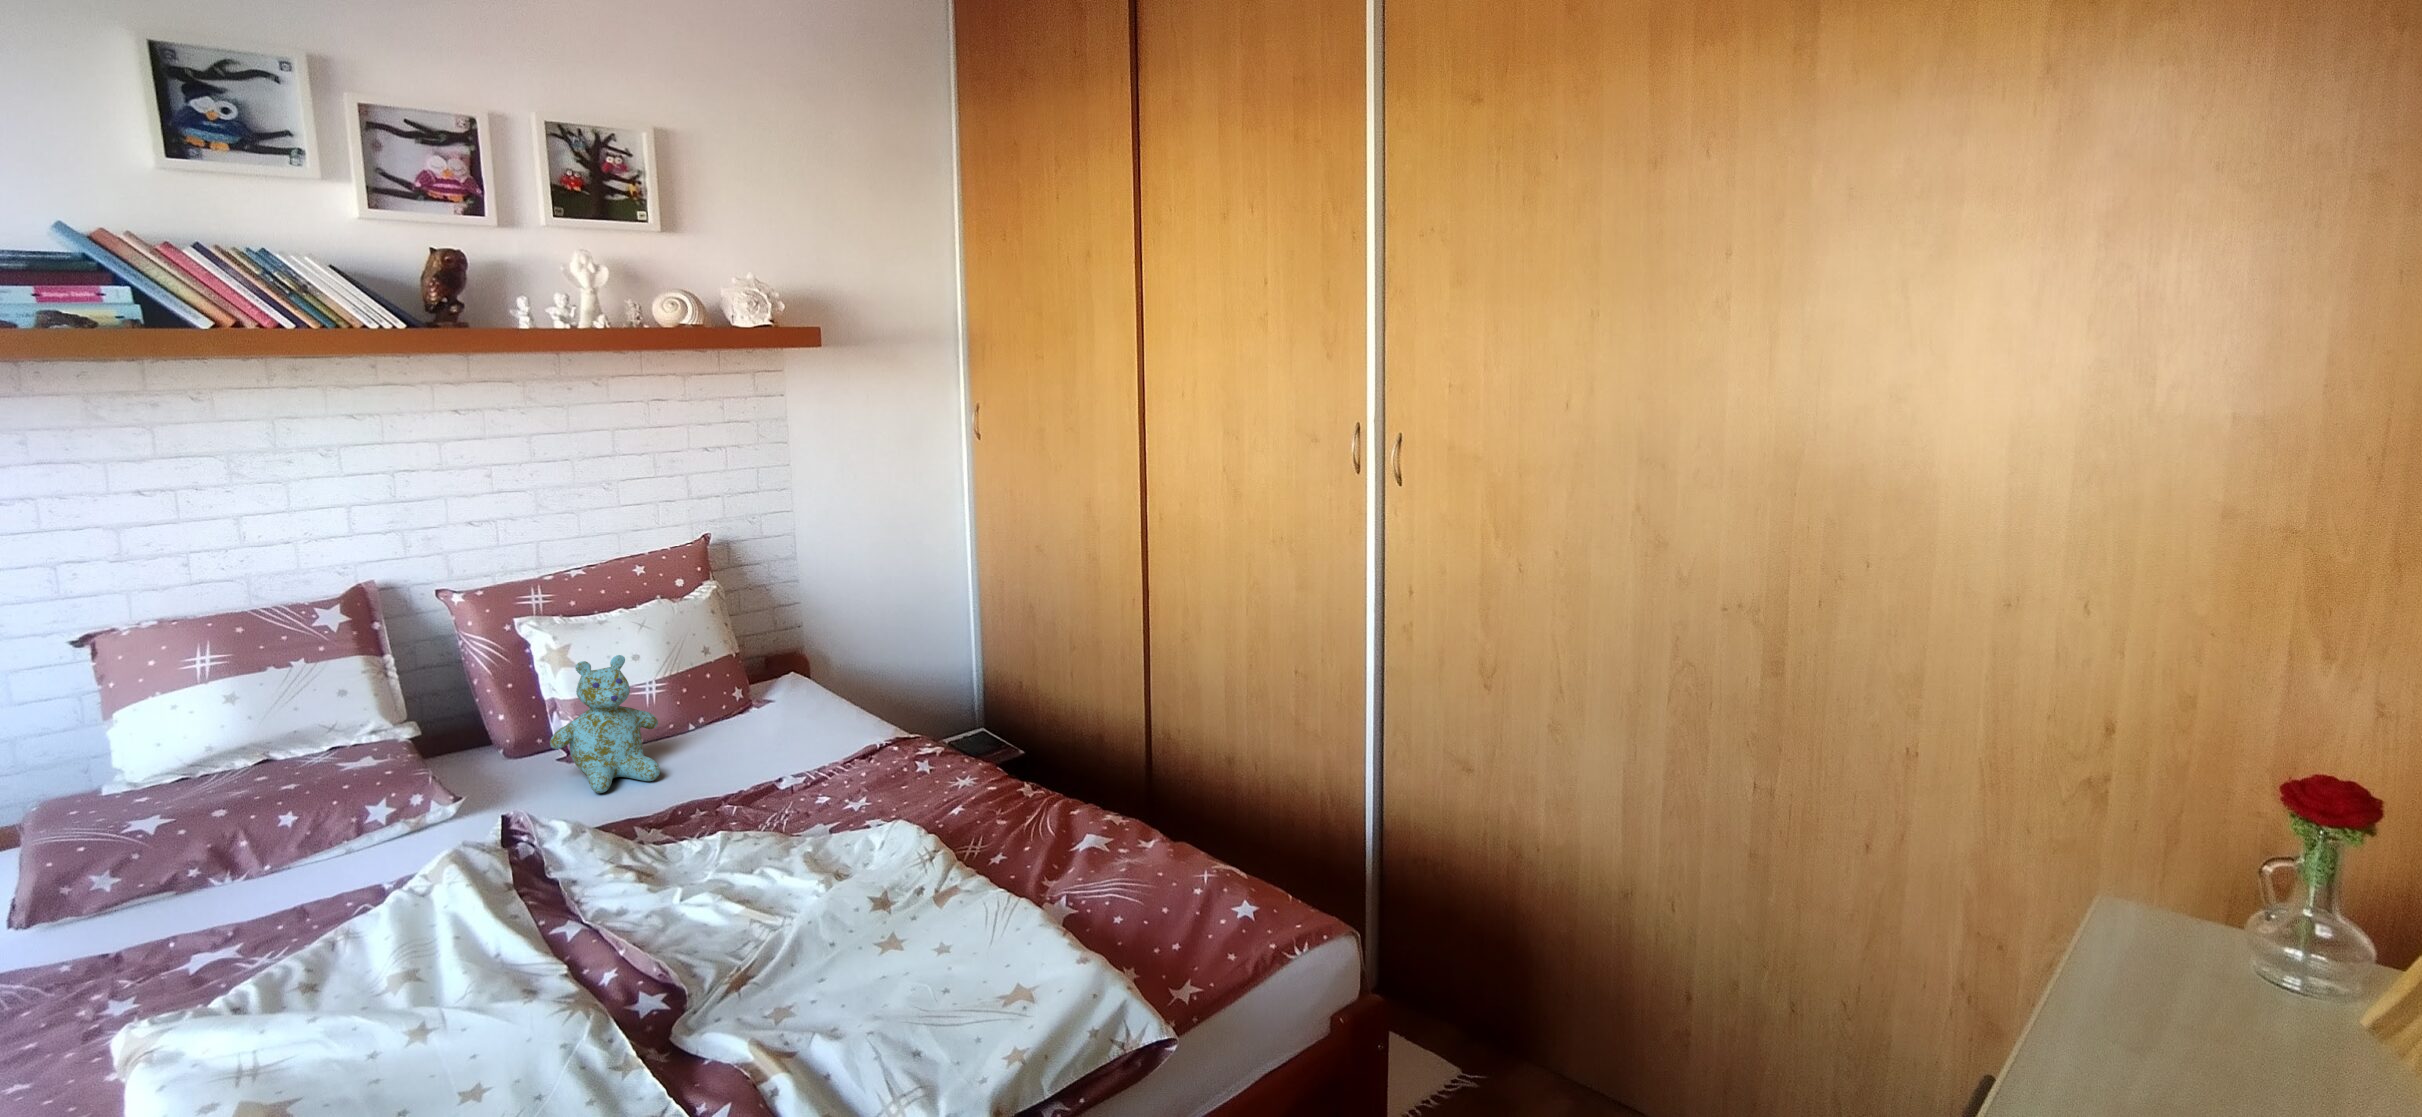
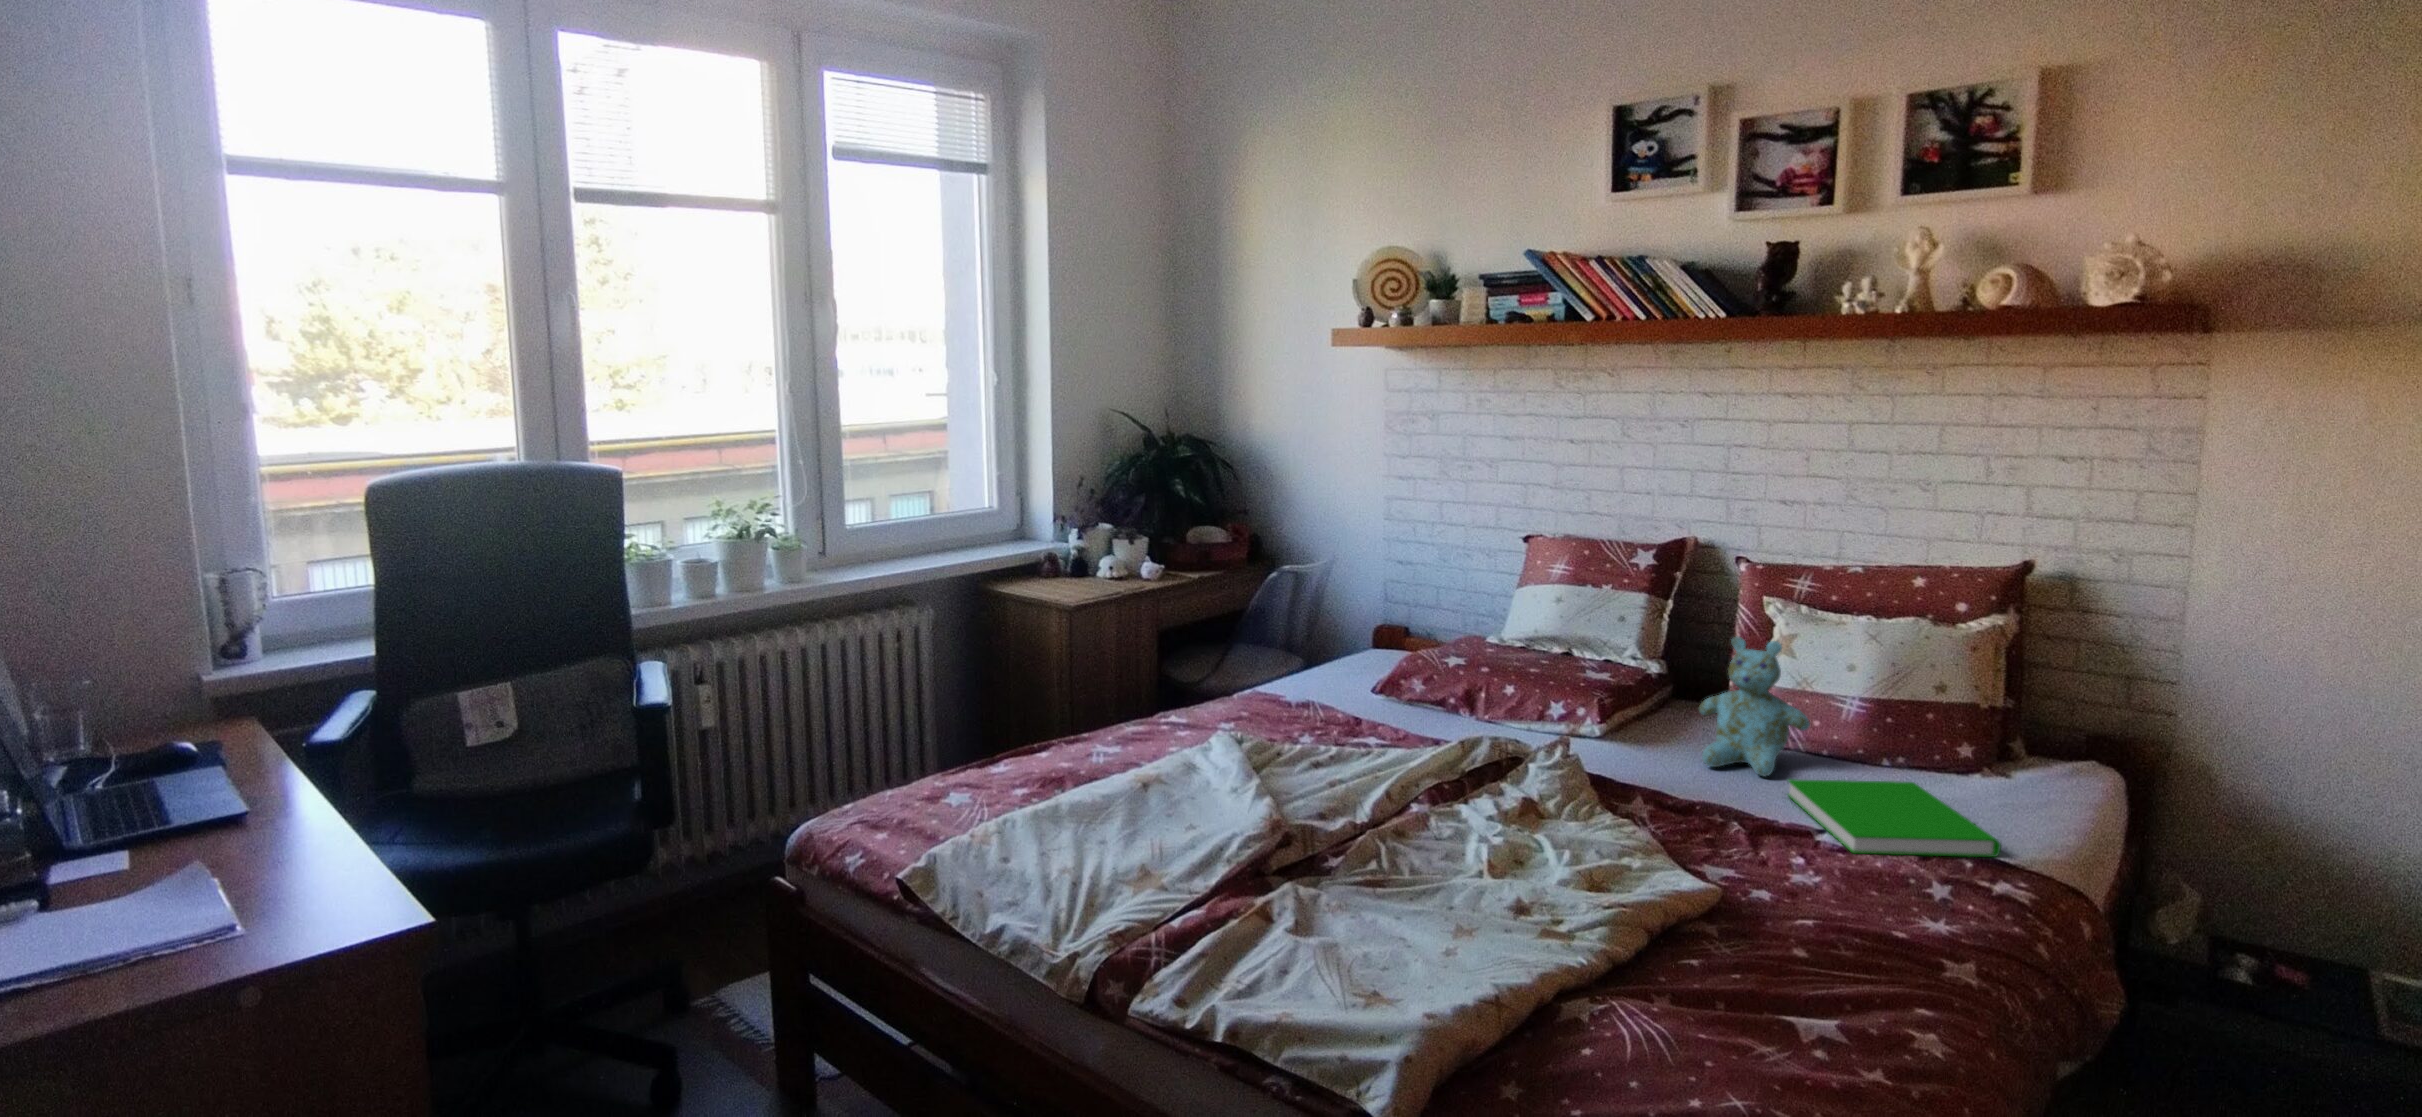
book: none [701,735,883,799] -> present [1788,779,2001,857]

